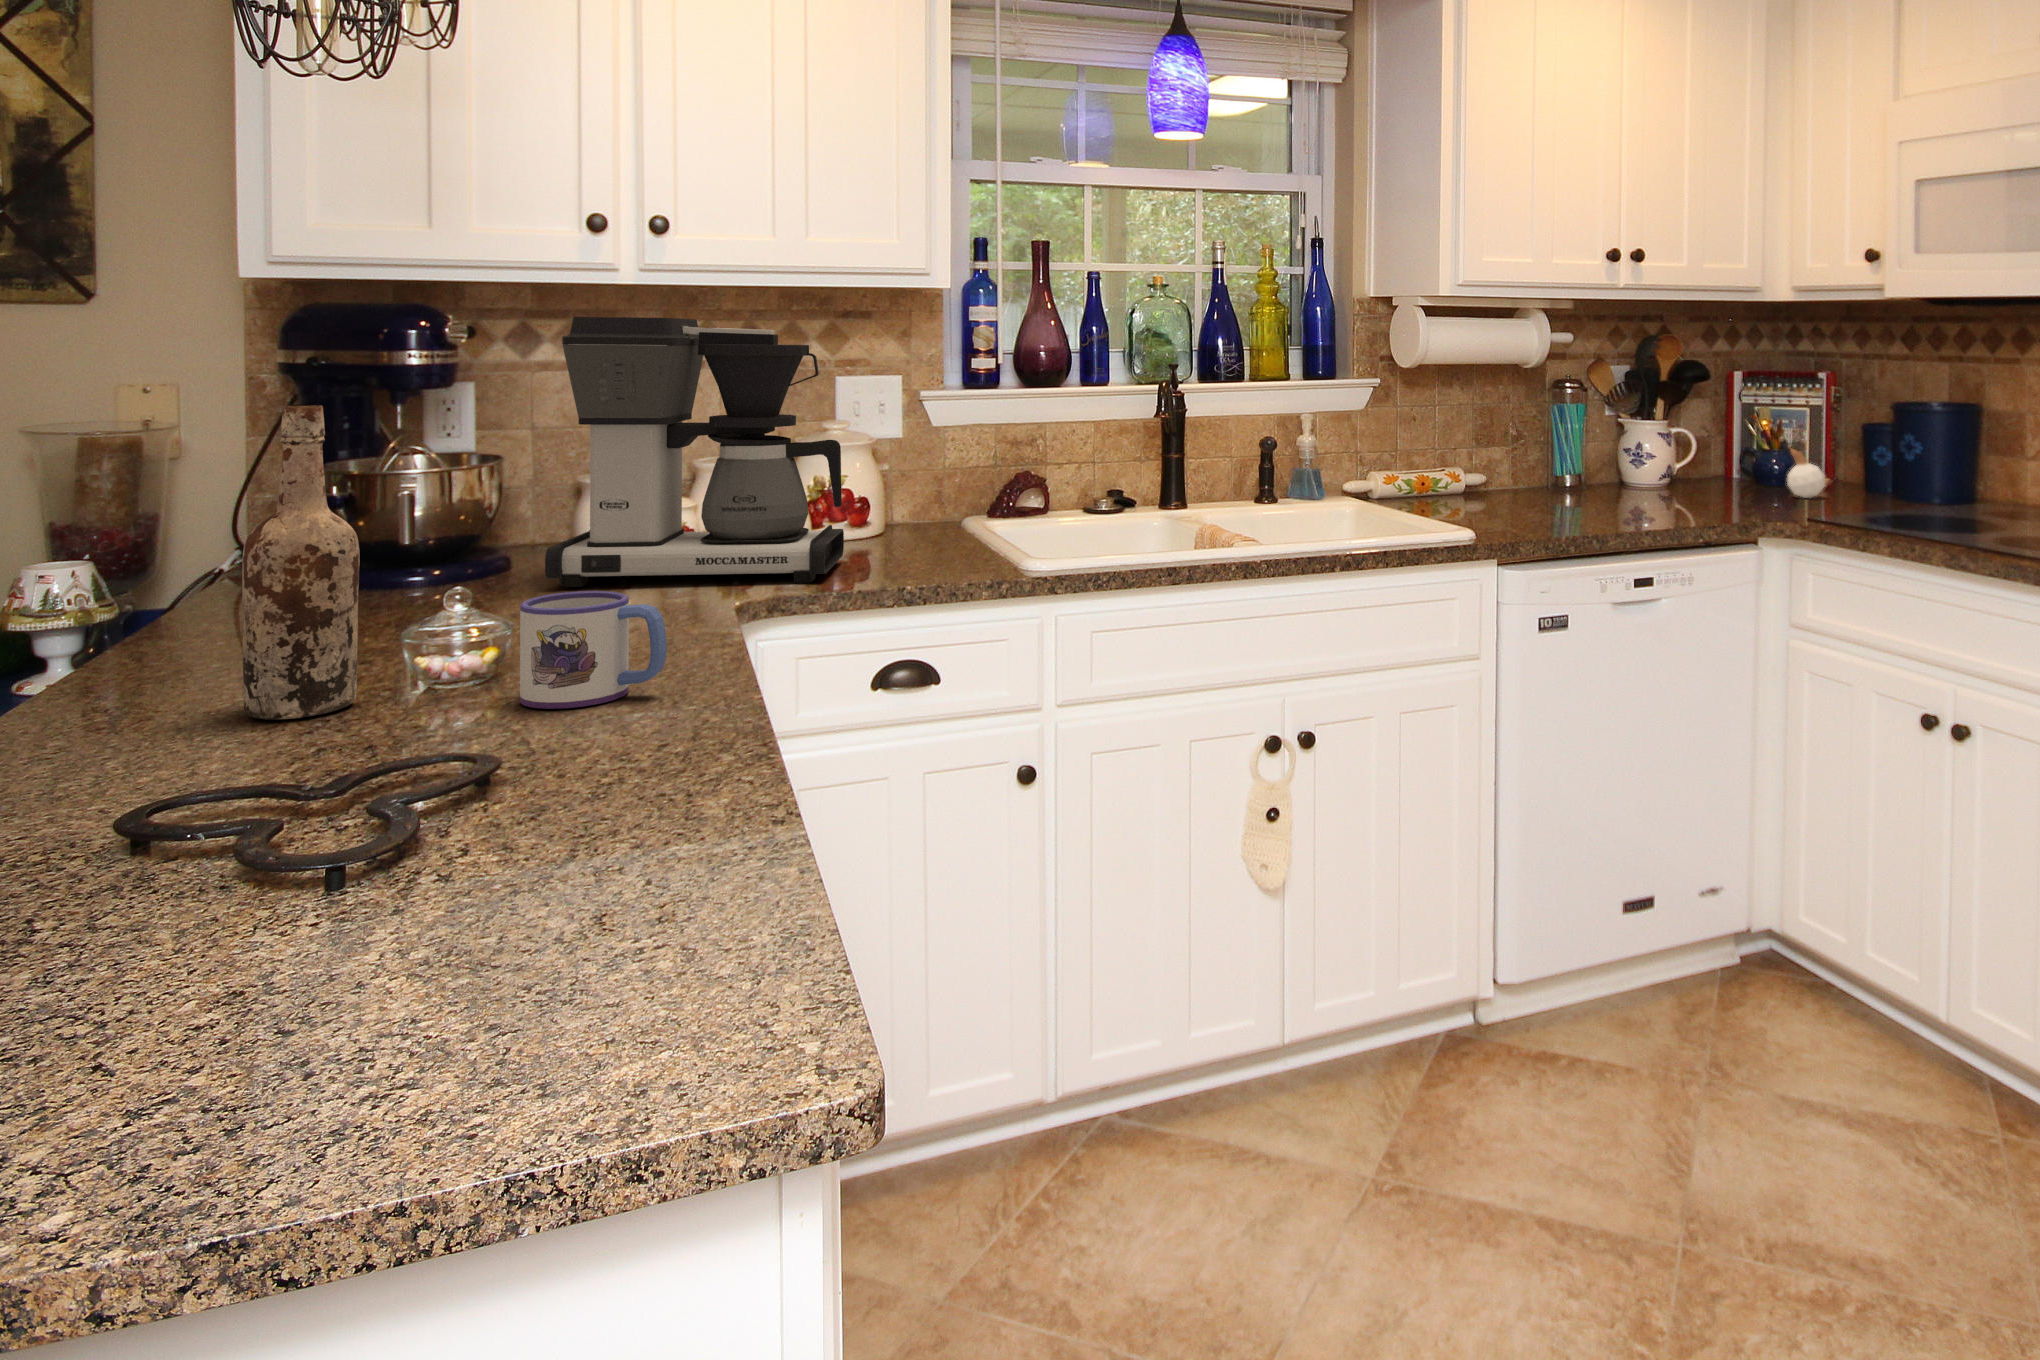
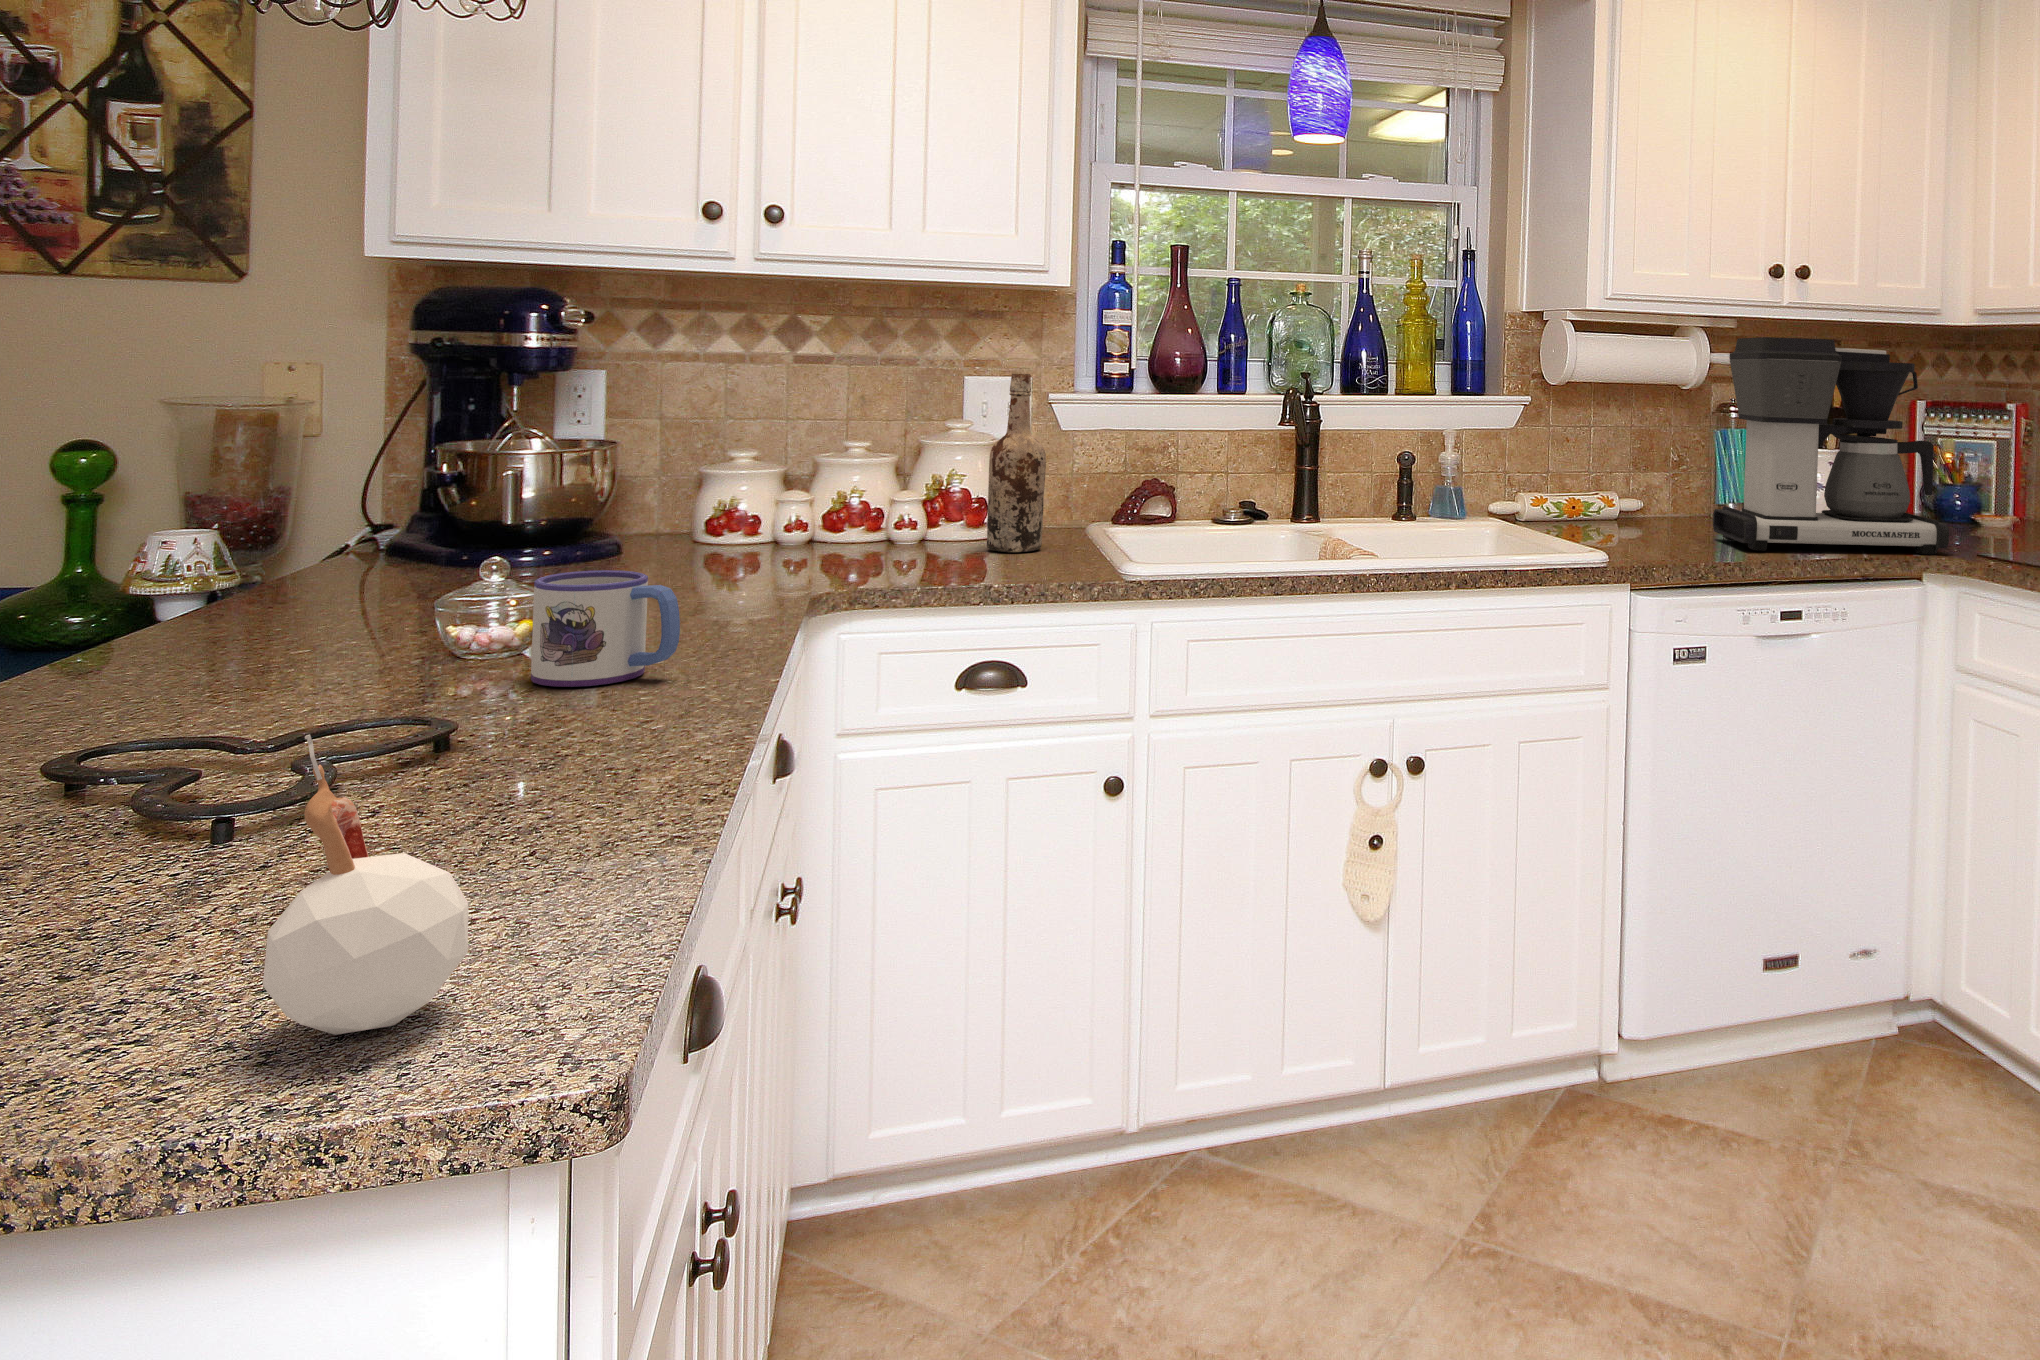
coffee maker: present [545,317,844,587] -> present [1713,337,1949,555]
wine bottle: present [242,405,360,719] -> present [987,374,1046,552]
candle: present [1787,445,1825,498] -> present [263,735,468,1035]

